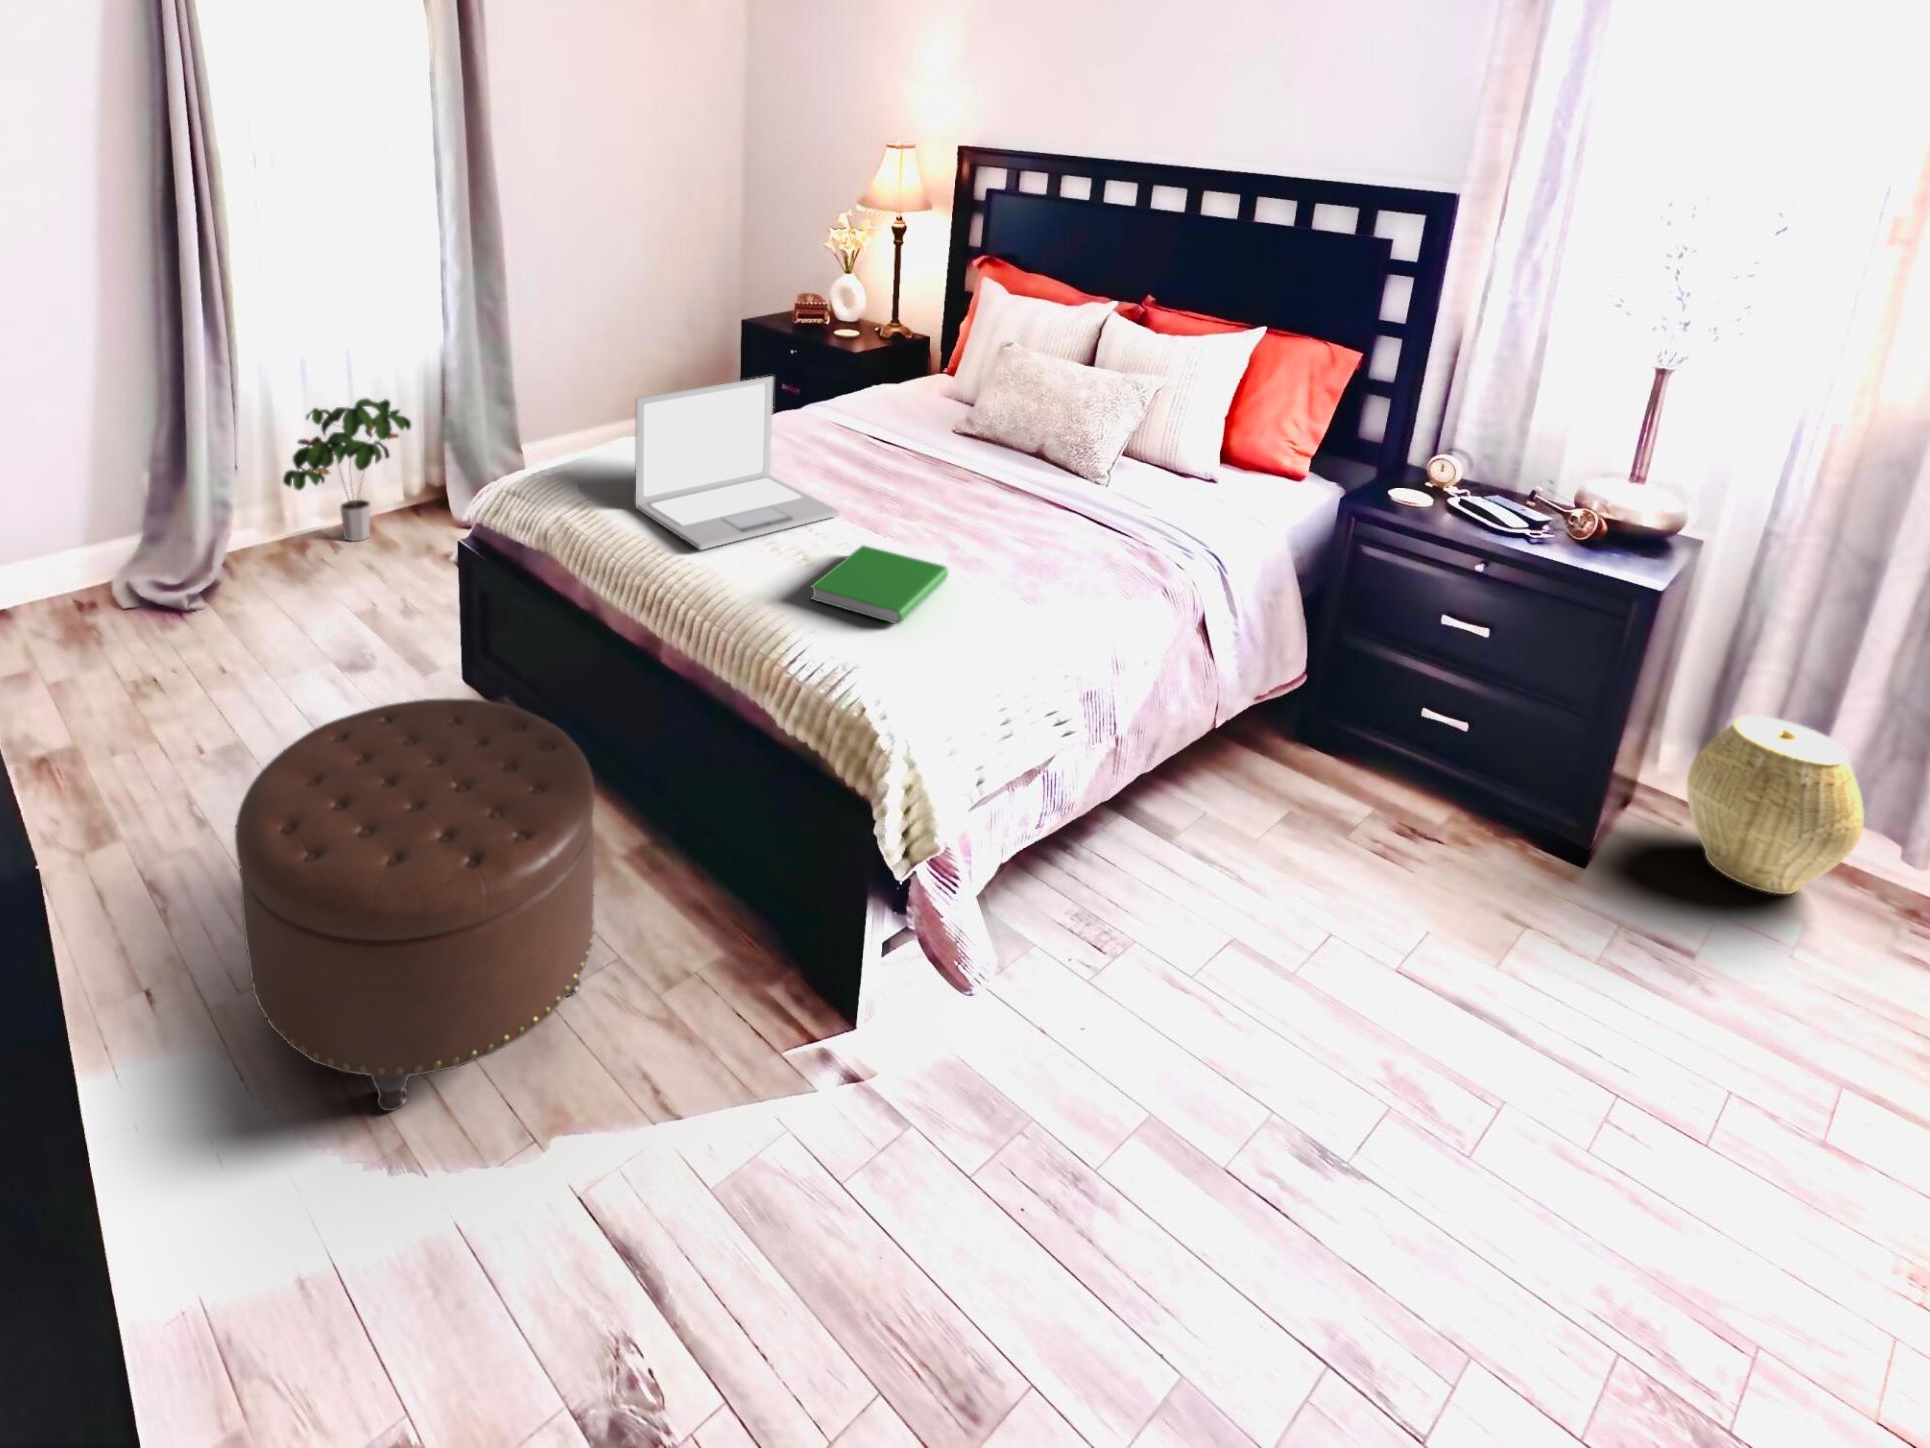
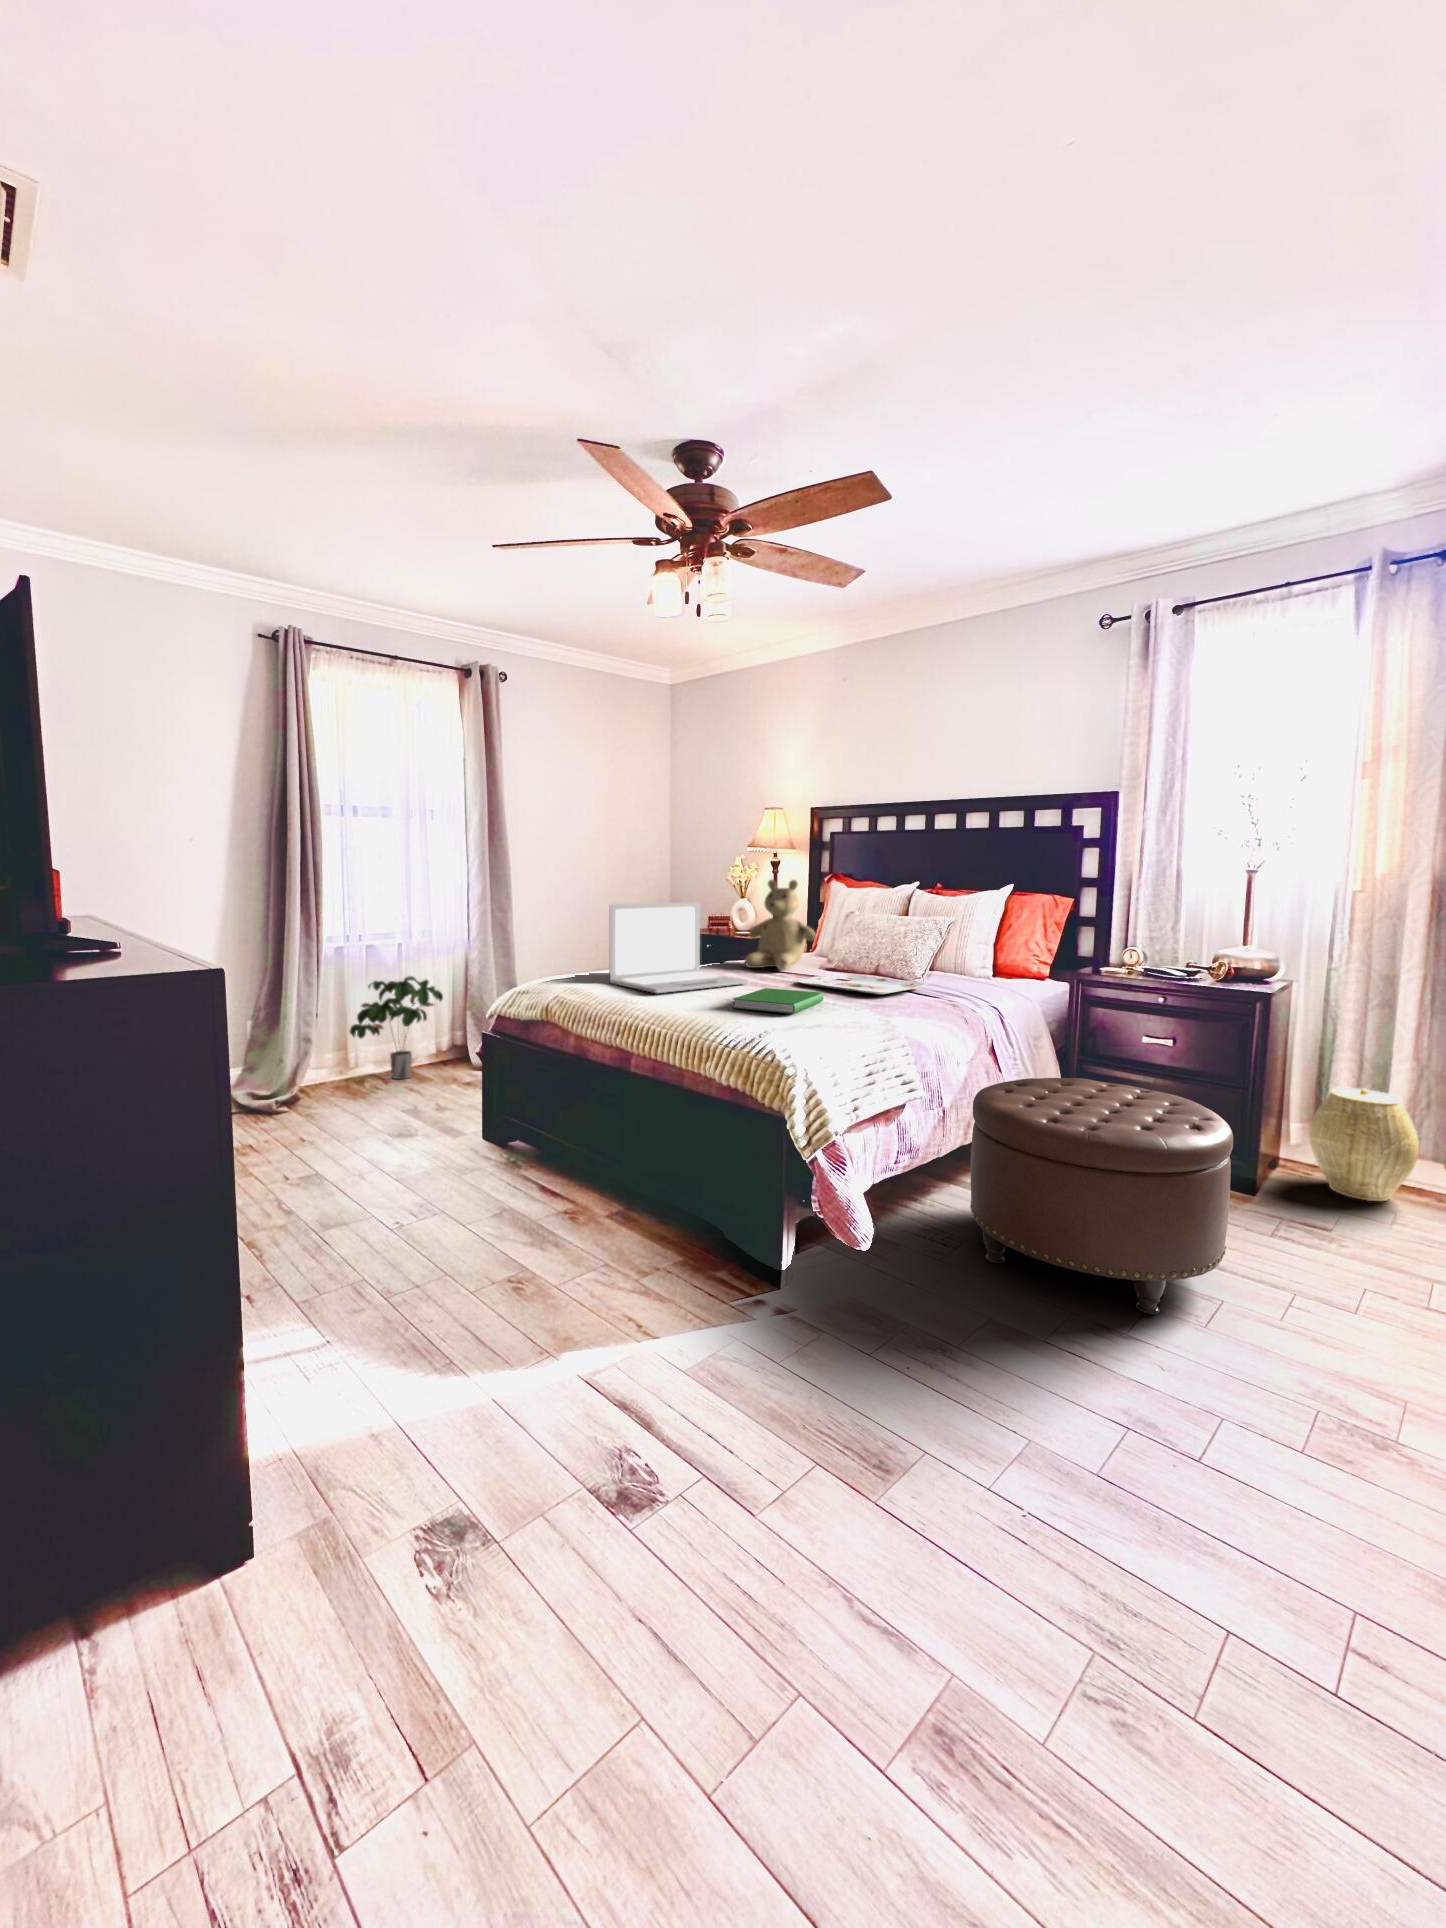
teddy bear: none [839,326,949,473] -> present [745,880,816,970]
serving tray: none [916,489,1107,562] -> present [799,975,924,994]
ottoman: present [235,698,595,1111] -> present [970,1078,1233,1314]

